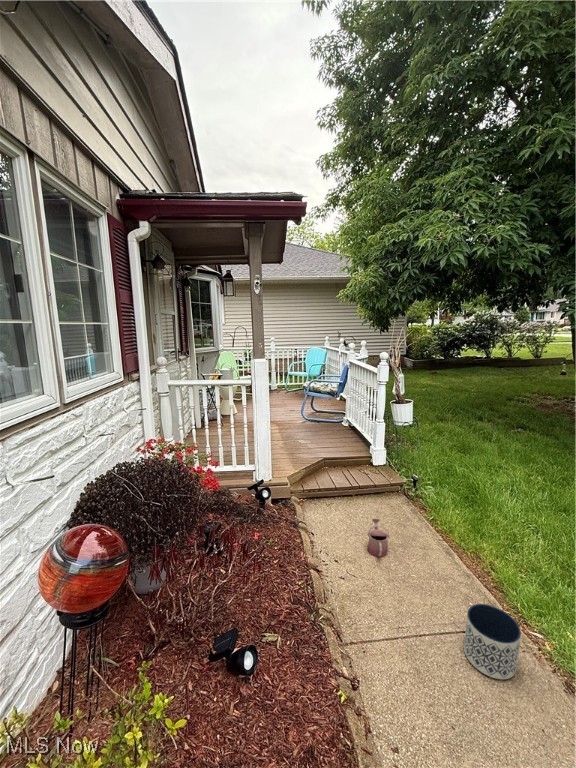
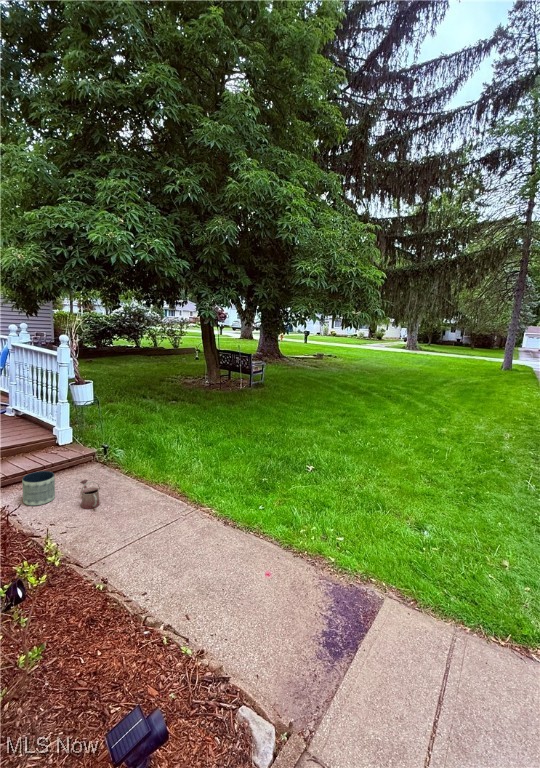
planter: present [464,604,521,679] -> present [22,471,55,505]

